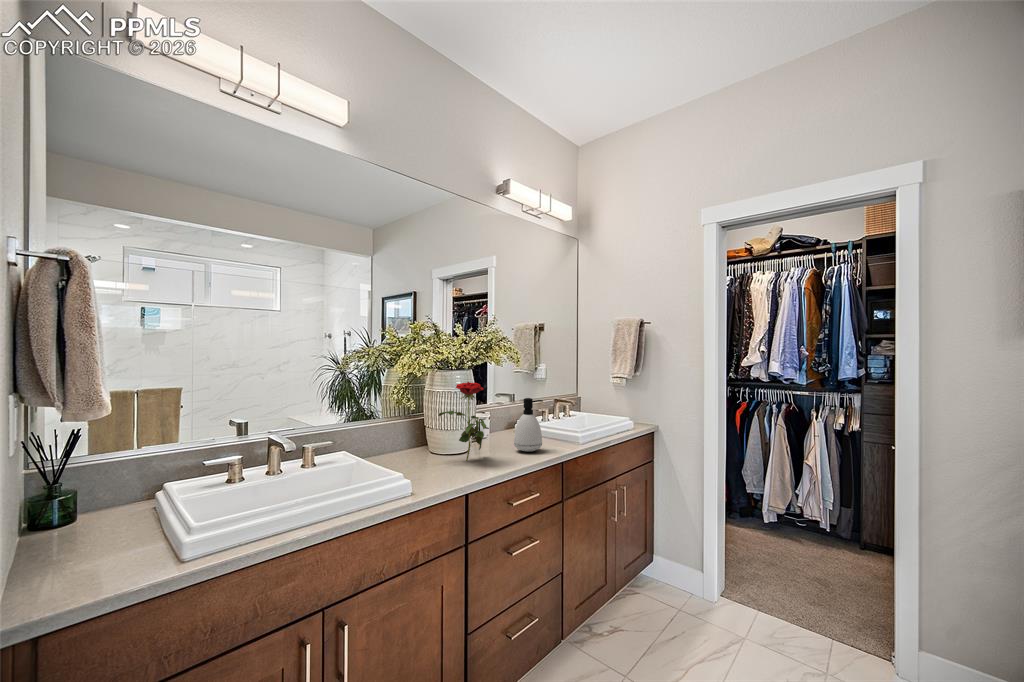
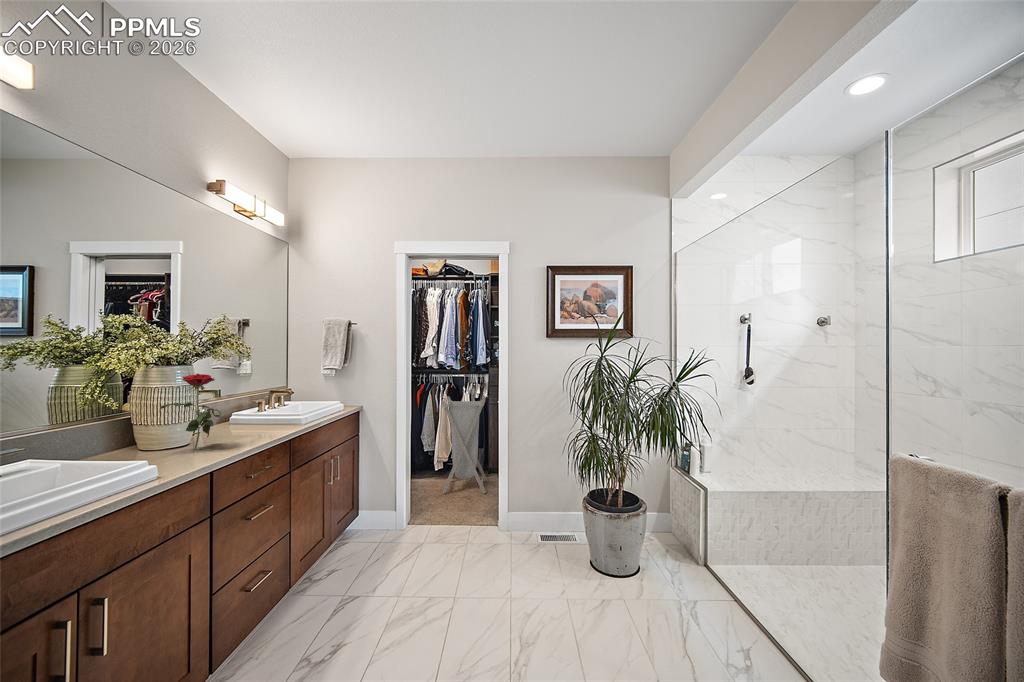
soap dispenser: present [514,398,543,452] -> none [241,387,271,434]
laundry hamper: none [773,422,855,582] -> present [441,396,487,494]

